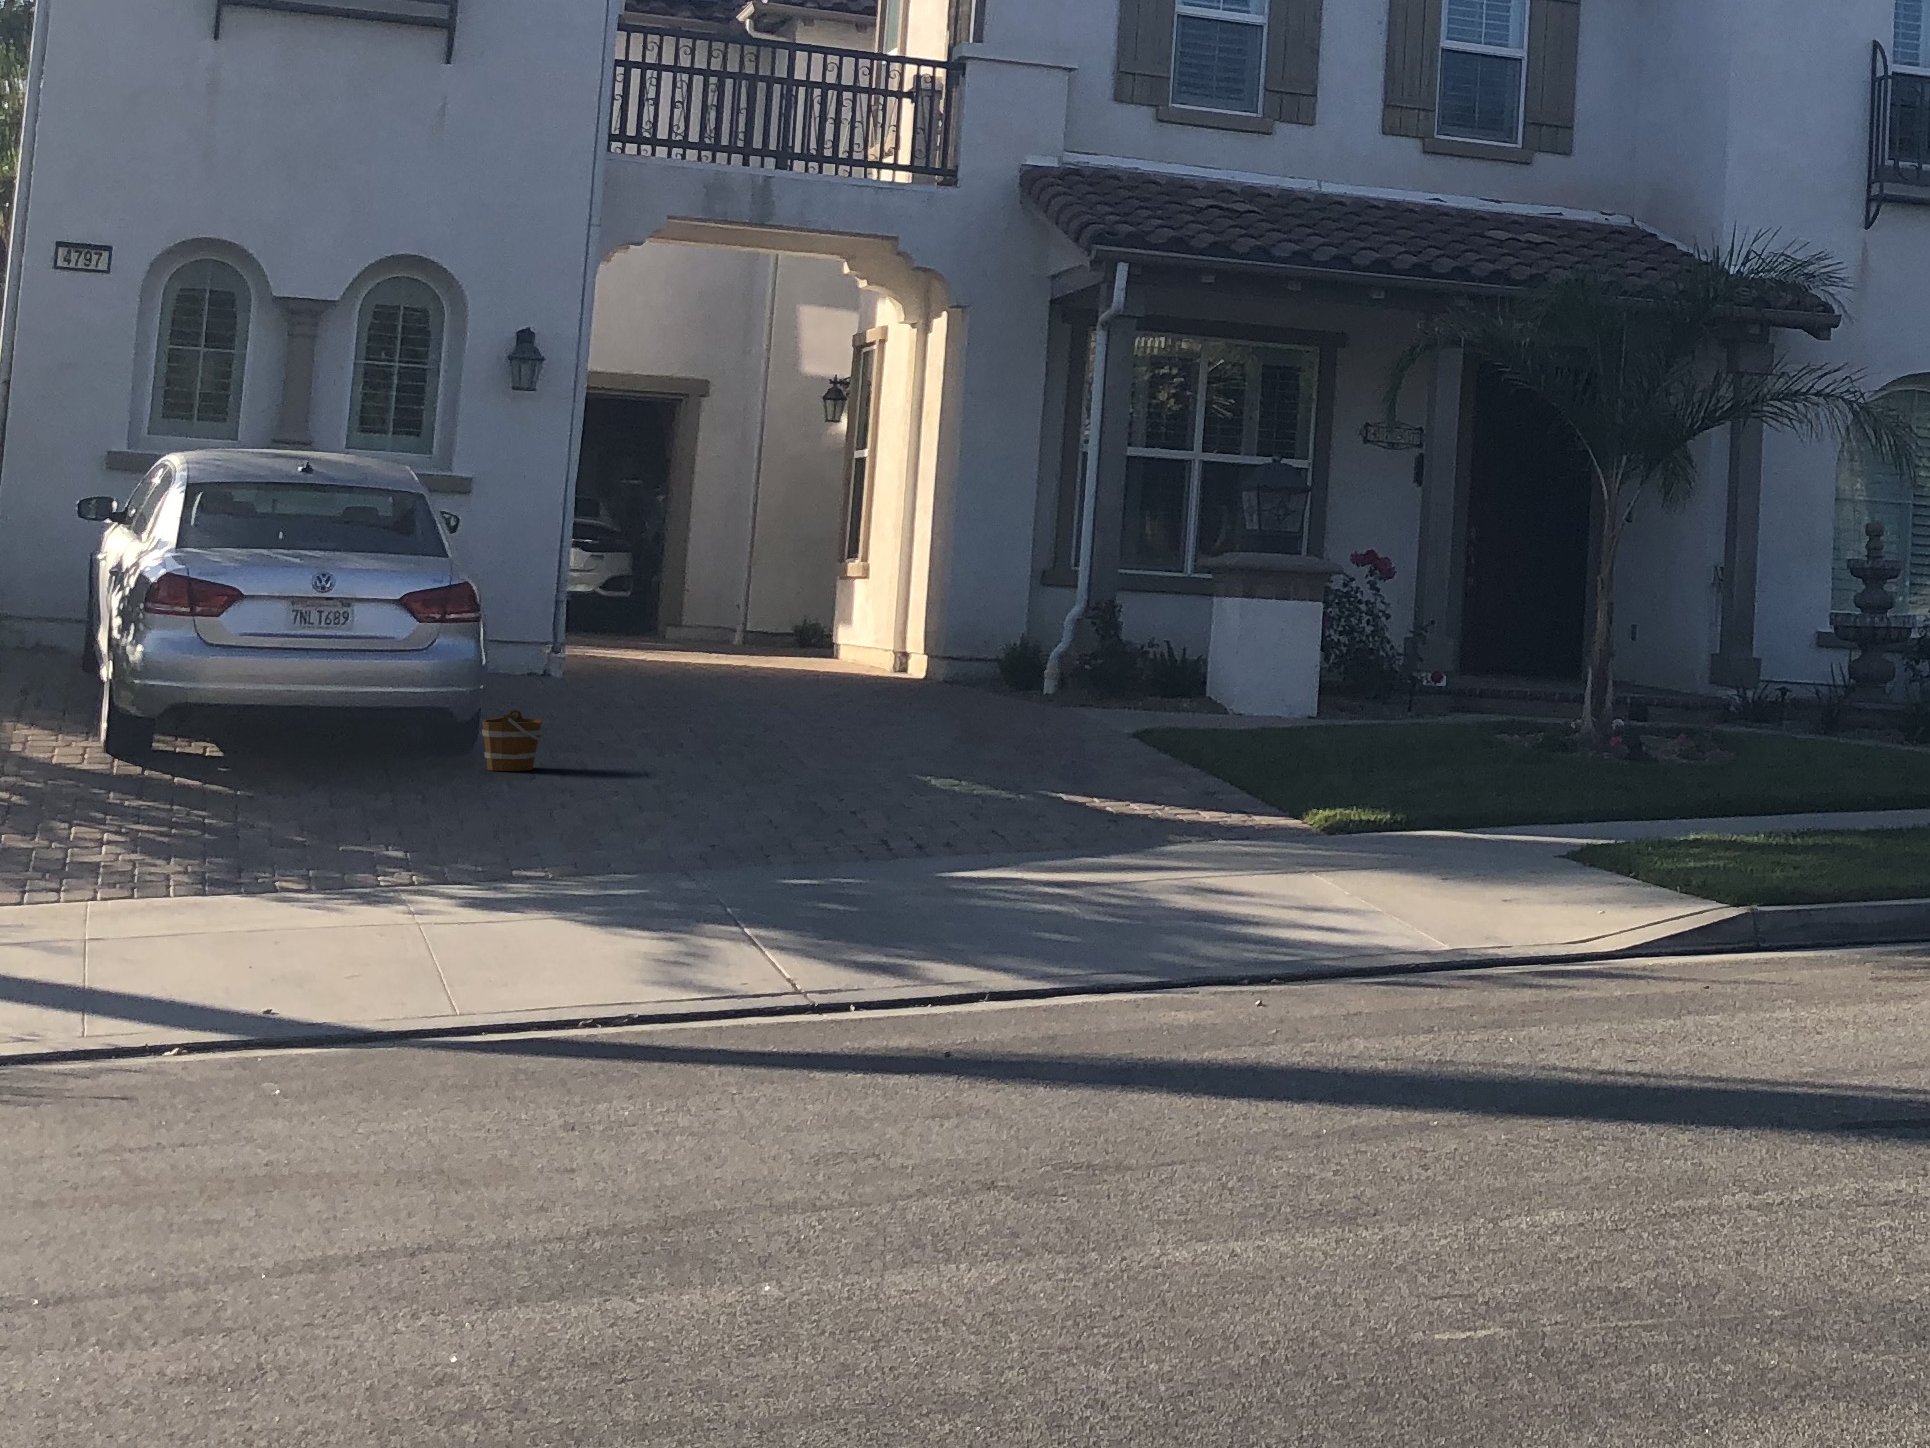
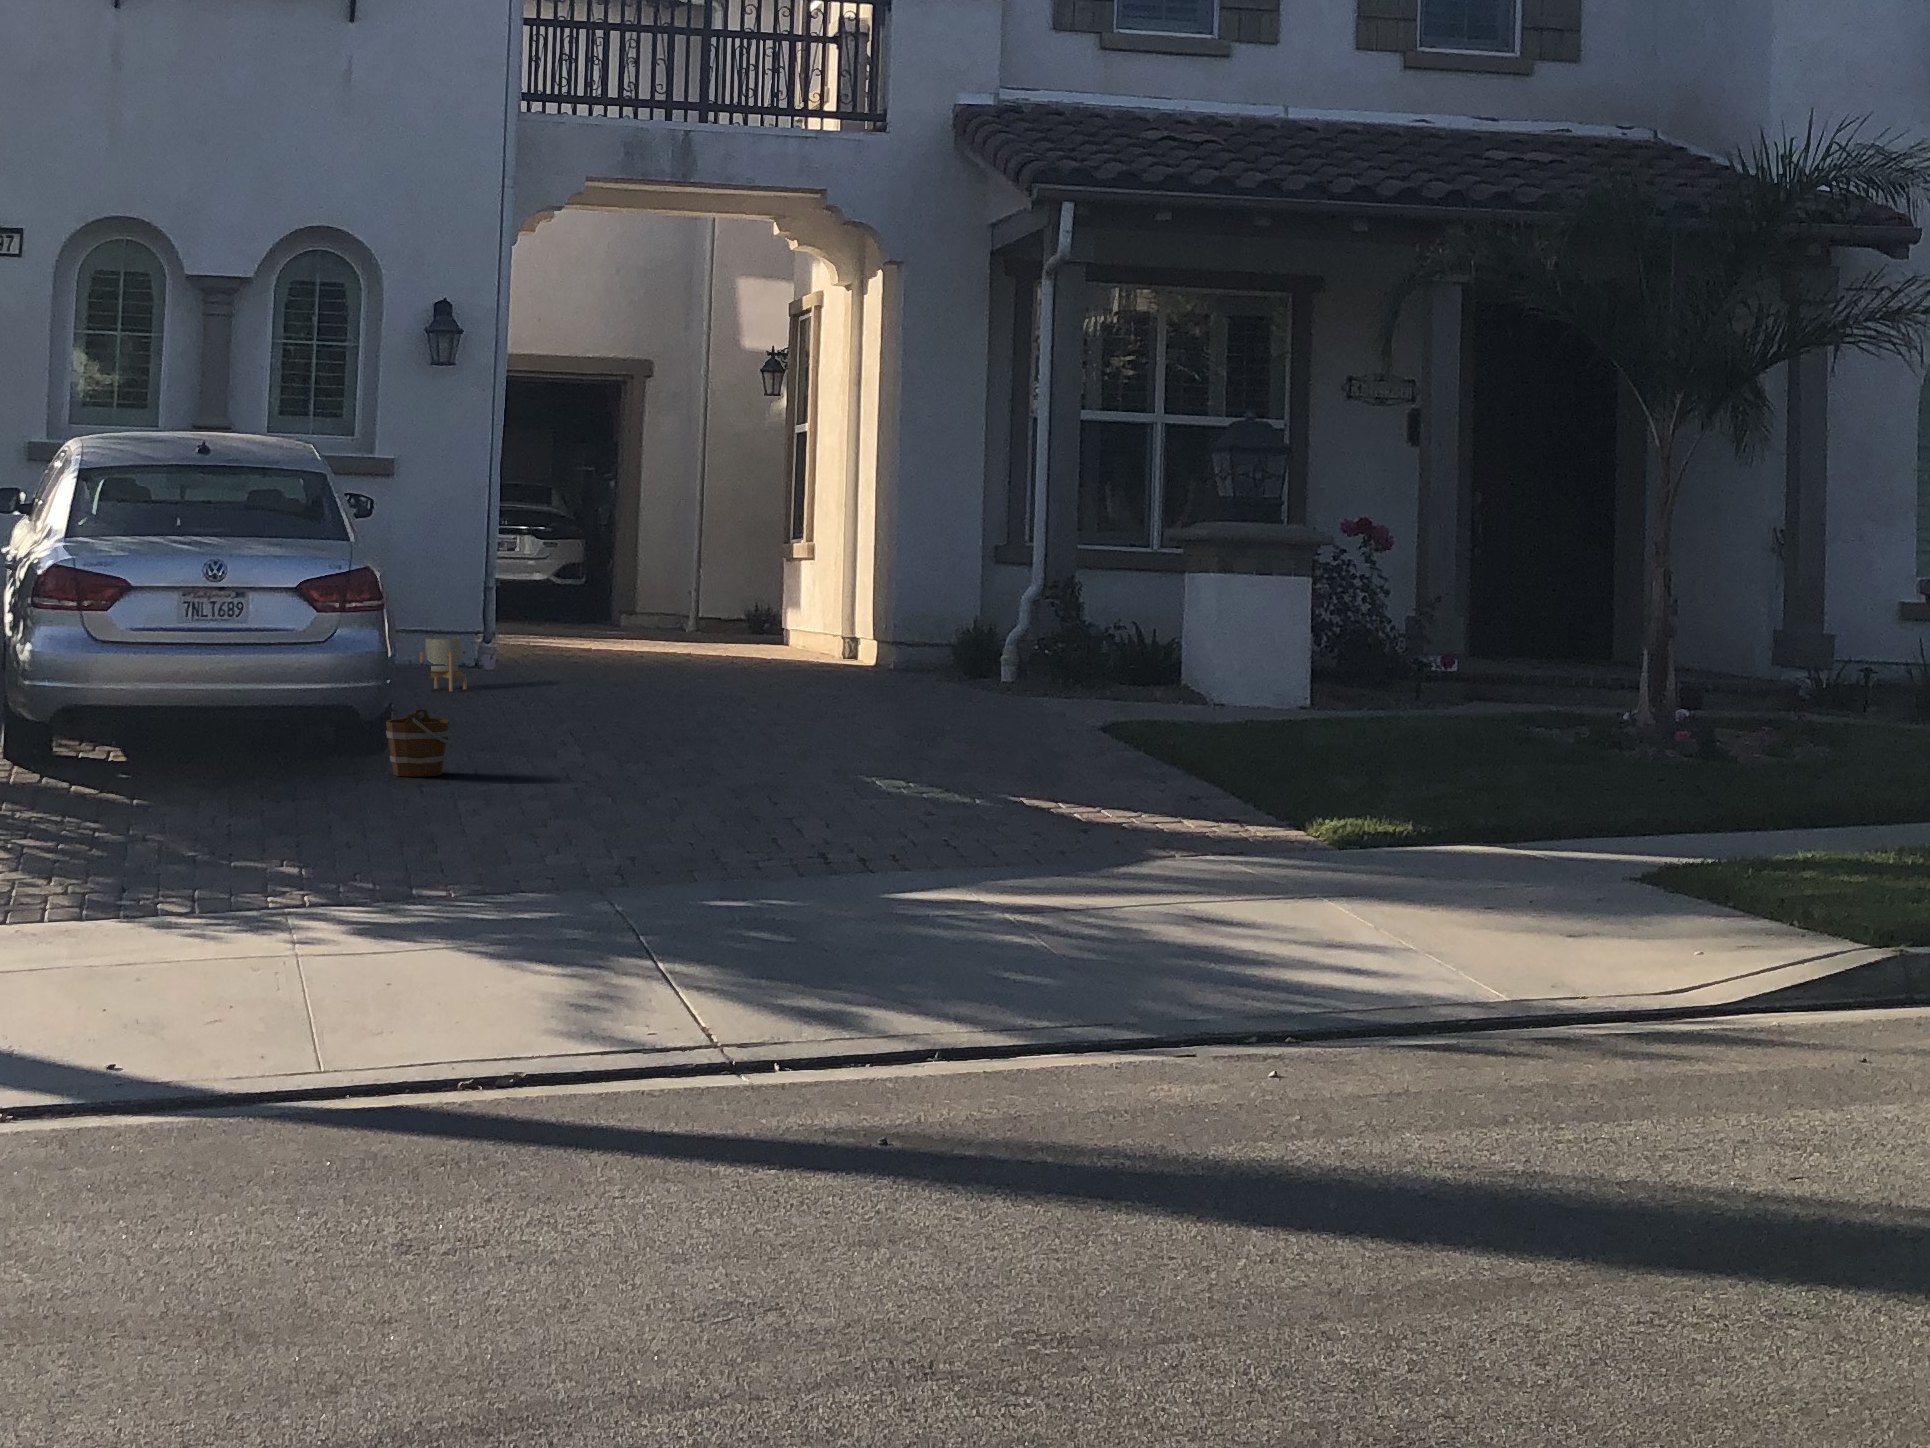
planter: none [494,645,541,695] -> present [420,637,467,691]

